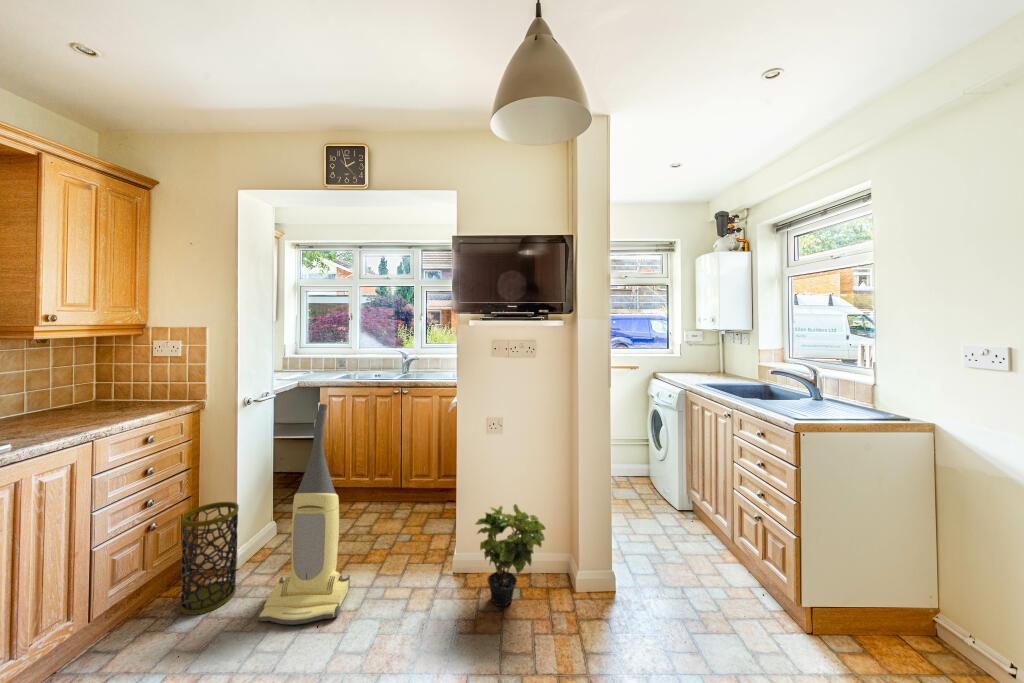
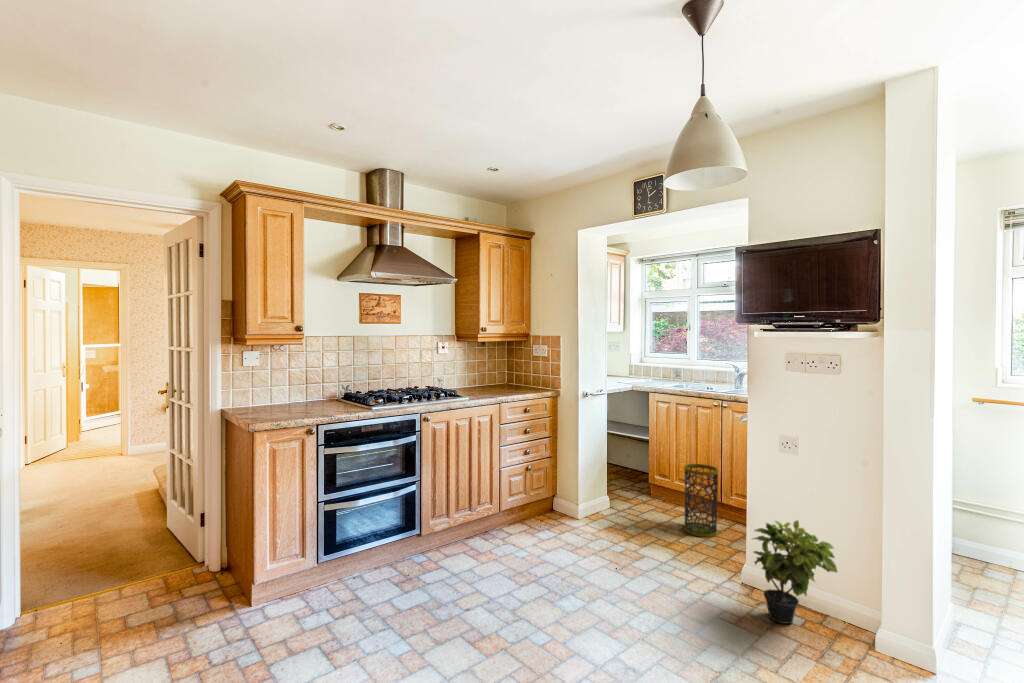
vacuum cleaner: present [257,404,350,624] -> none [580,395,645,568]
trash can: present [181,502,239,615] -> present [684,464,718,537]

